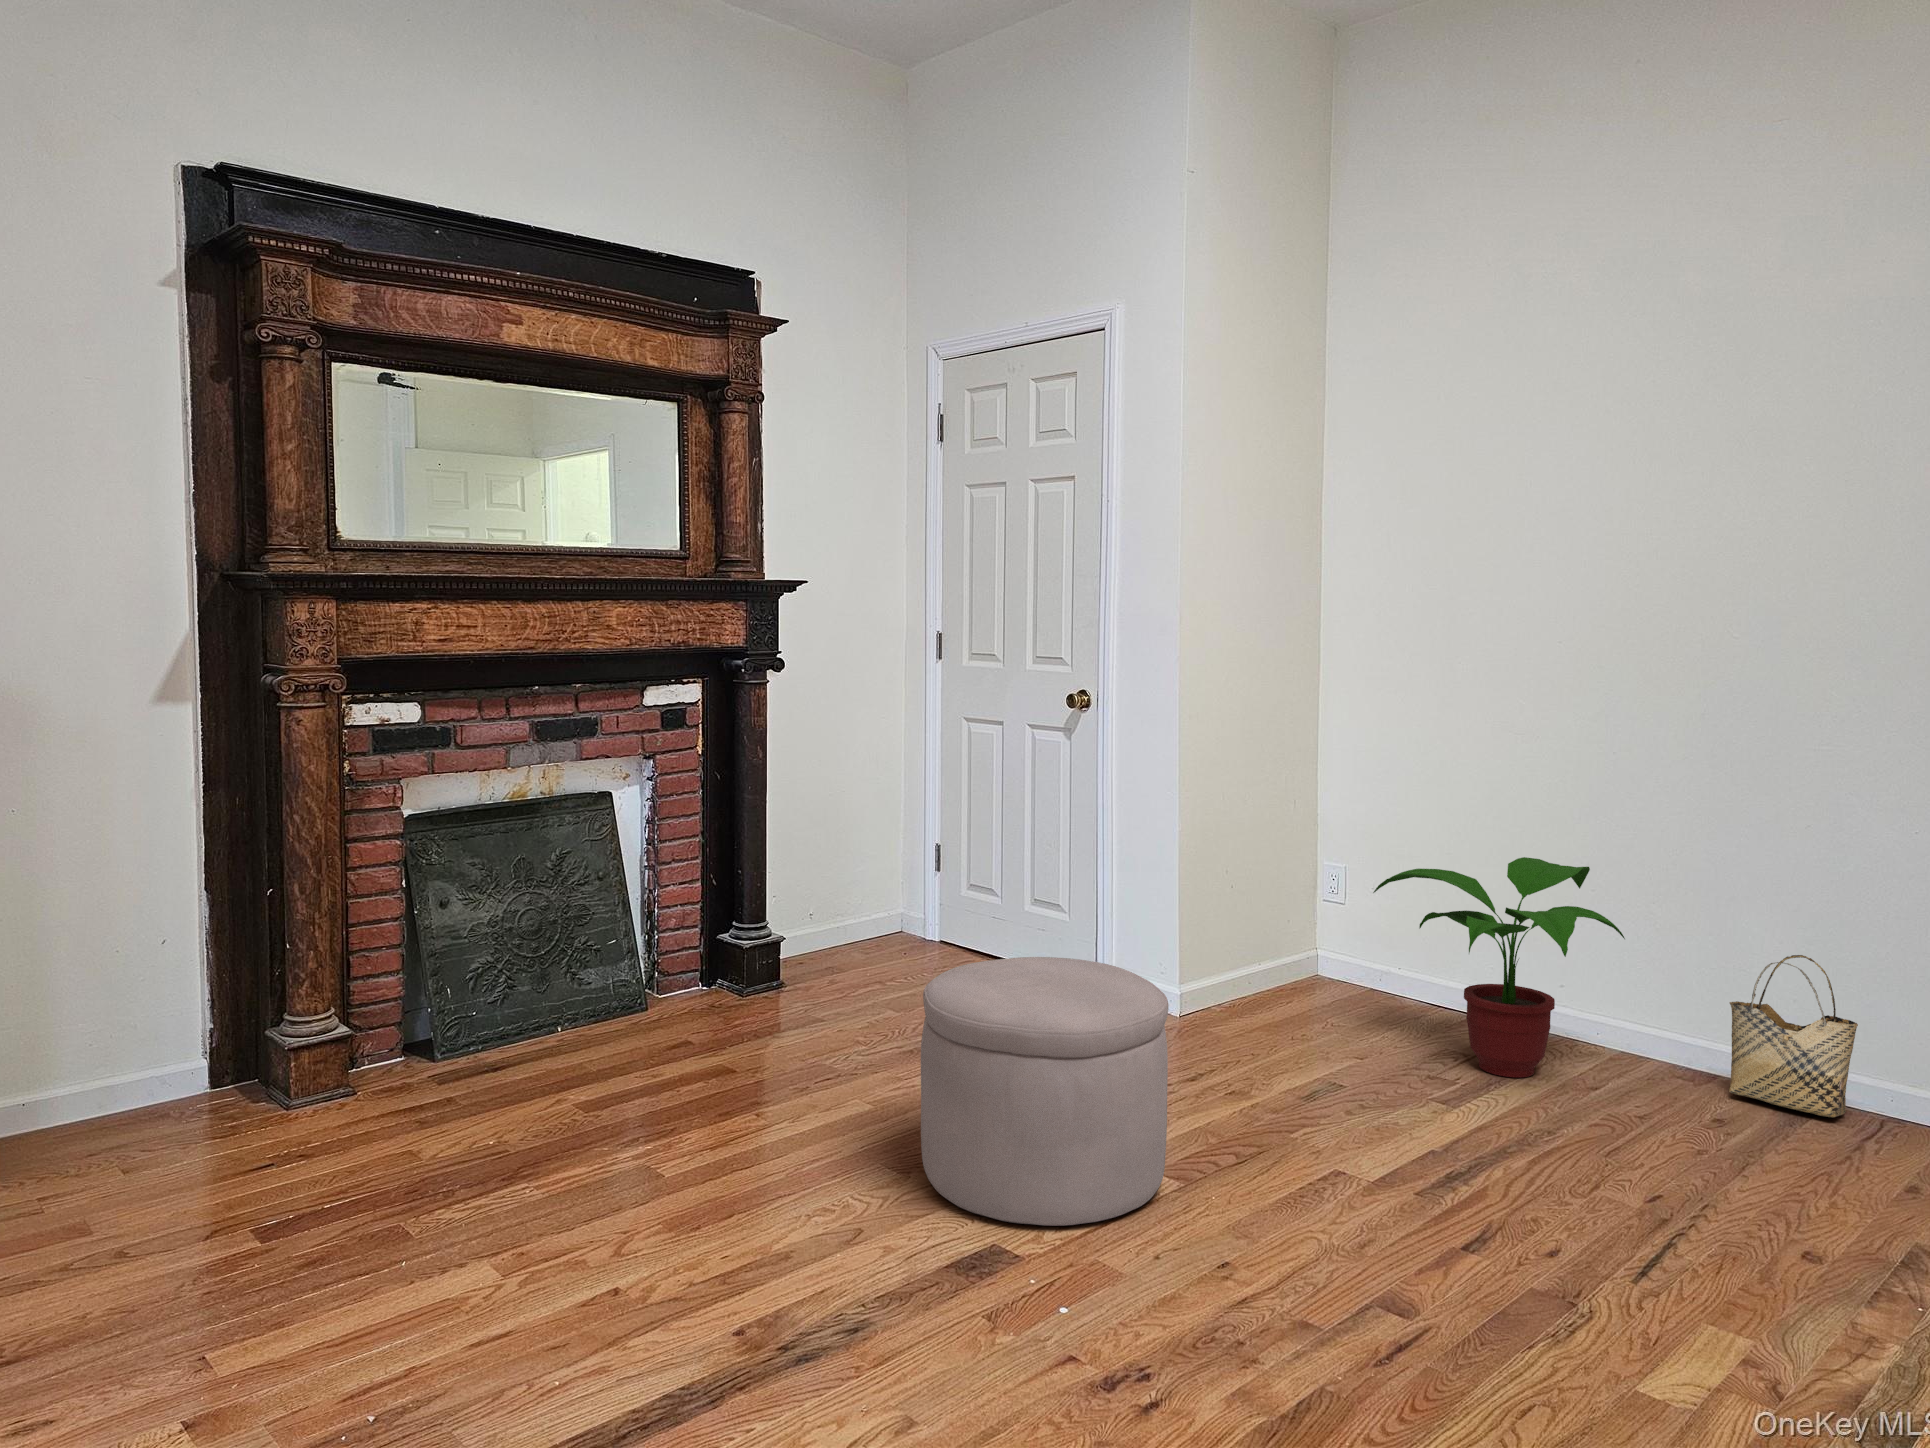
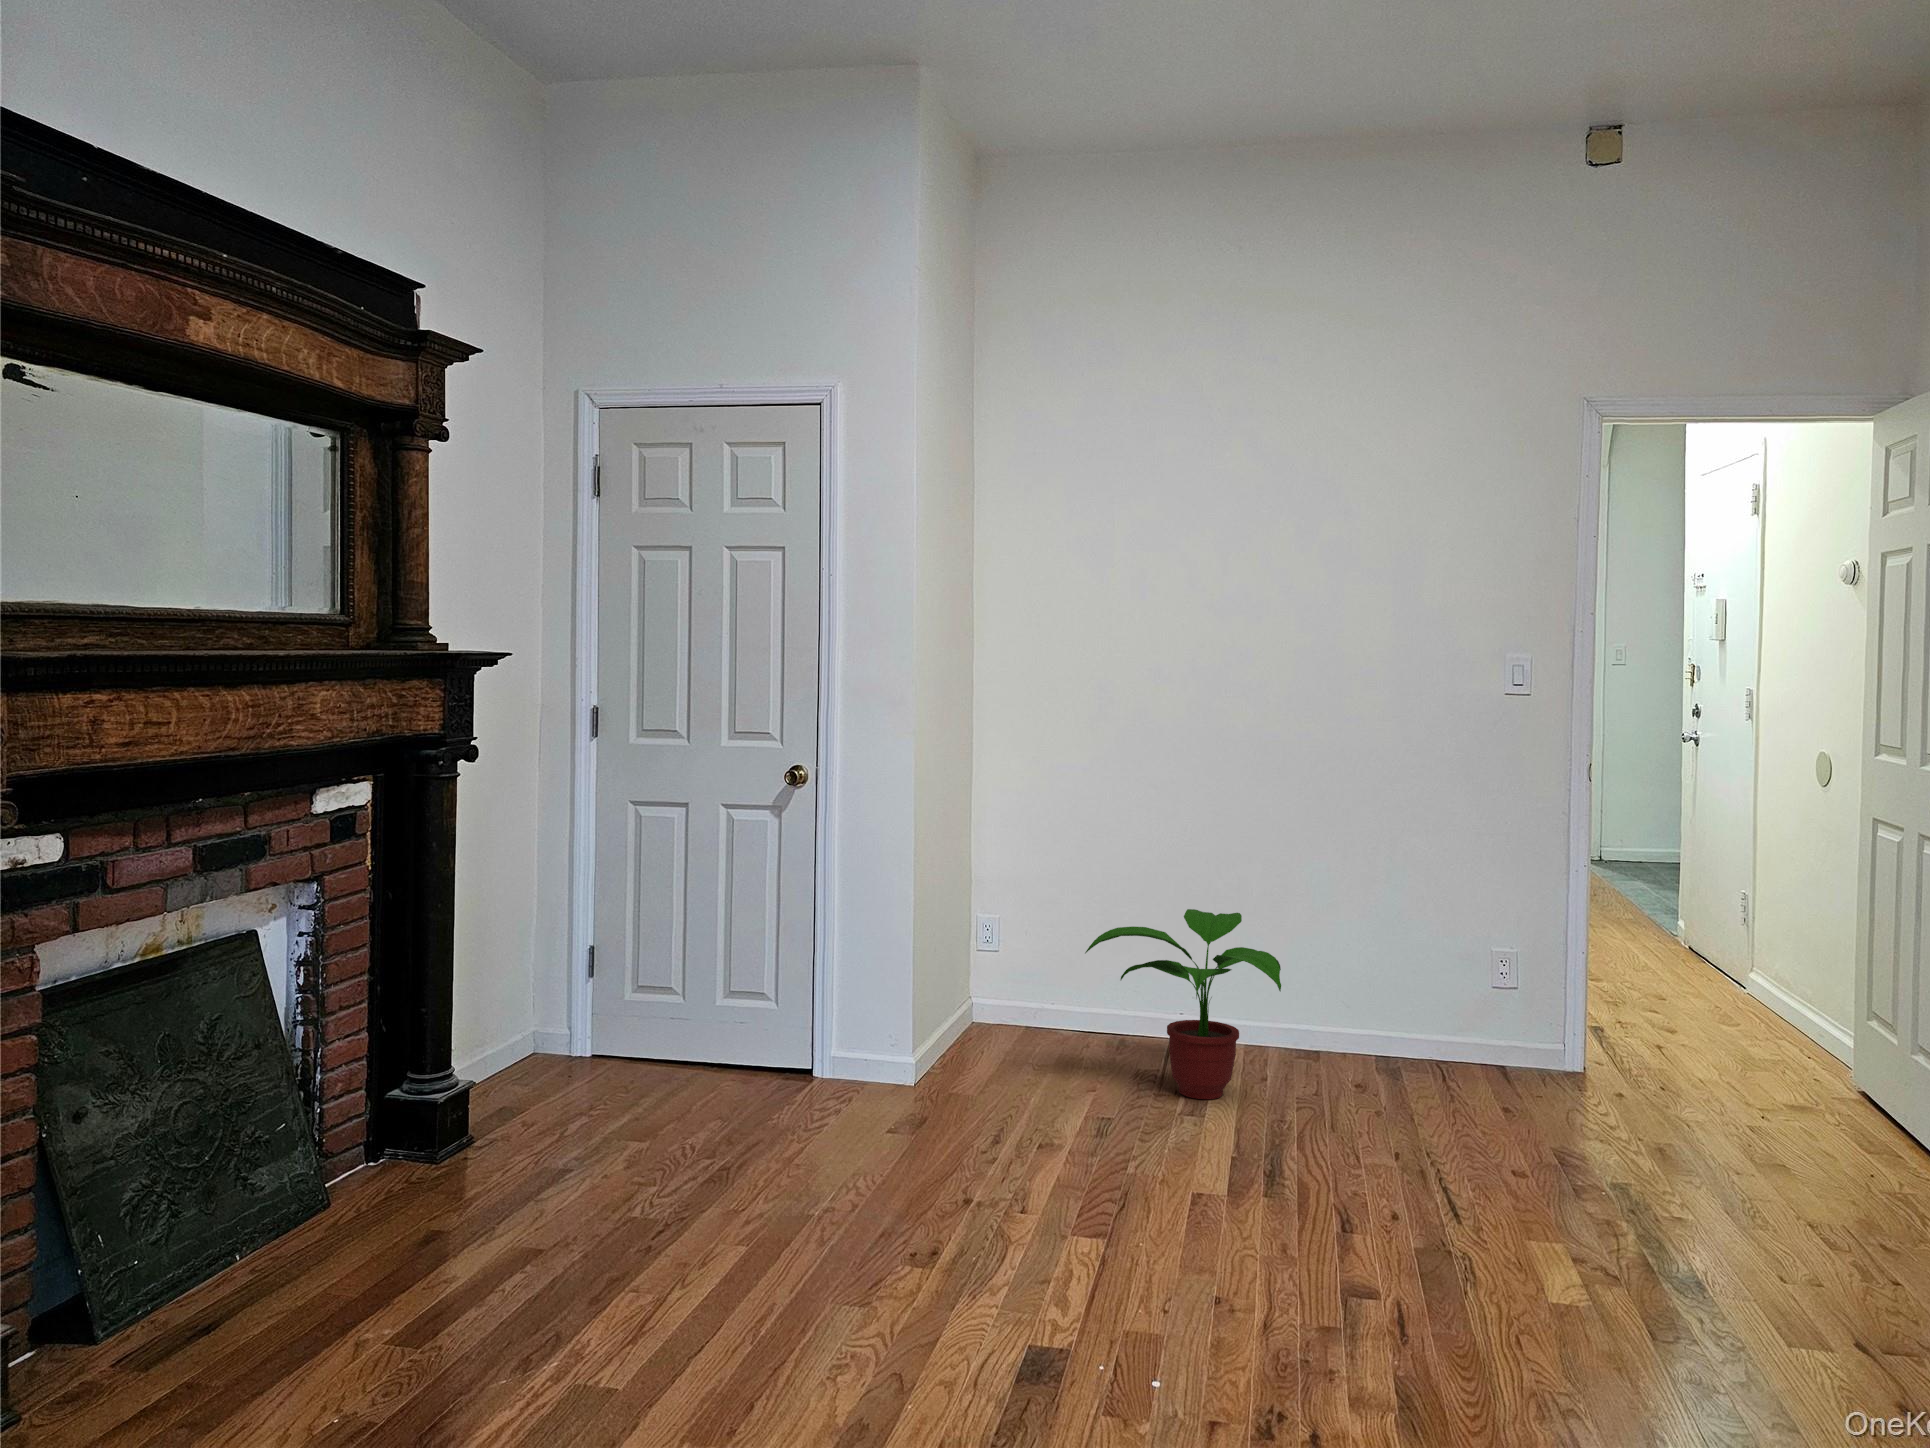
woven basket: present [1729,955,1858,1117] -> none [1347,967,1433,1087]
ottoman: present [921,957,1168,1226] -> none [874,1057,1123,1339]

